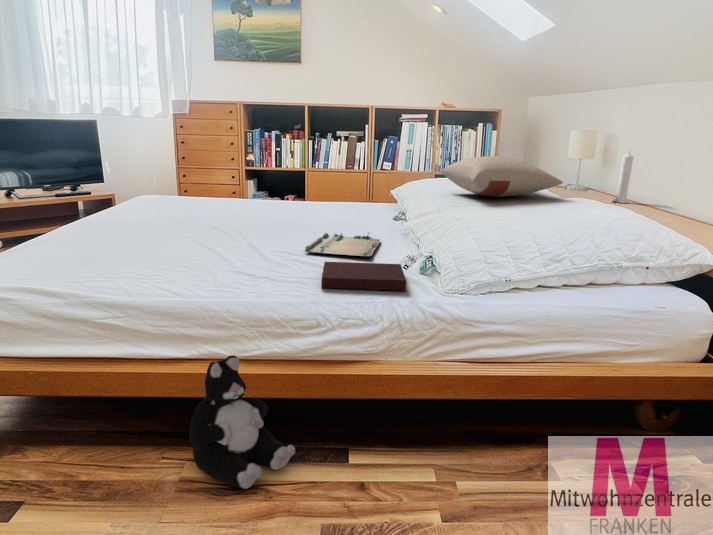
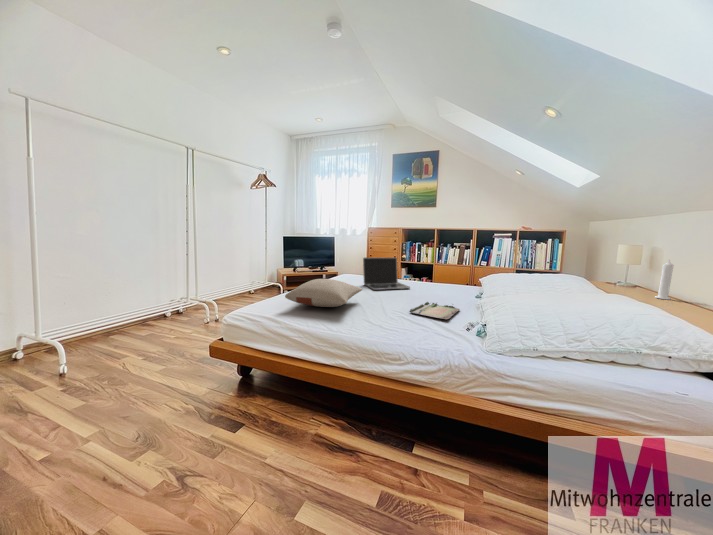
pillow: present [442,156,563,197] -> present [285,279,362,307]
laptop: none [188,158,284,221] -> present [363,257,410,290]
notebook: present [321,262,406,290] -> none [407,320,463,345]
plush toy: present [189,355,295,489] -> none [322,368,379,451]

